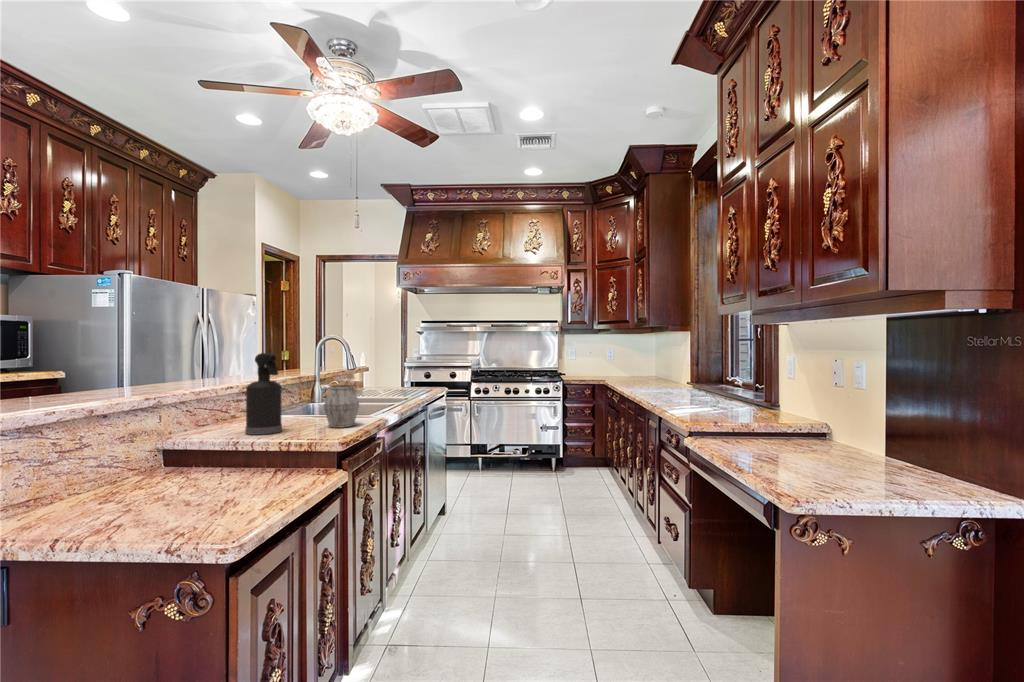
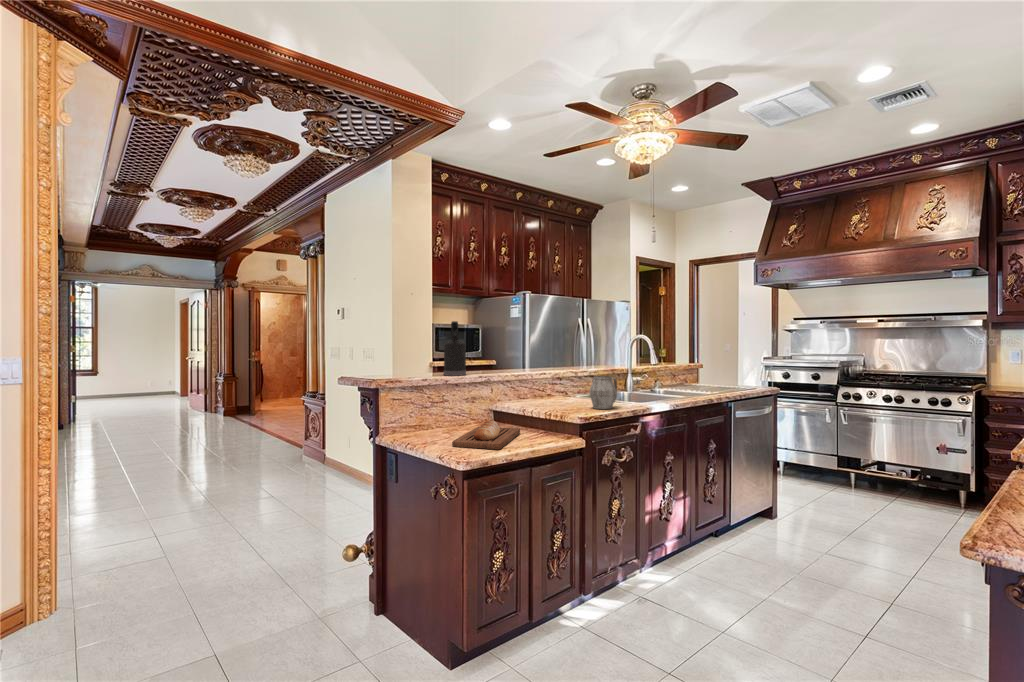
spray bottle: present [245,353,282,435] -> present [444,321,466,376]
bread loaf: none [165,466,261,522] -> present [452,421,520,449]

